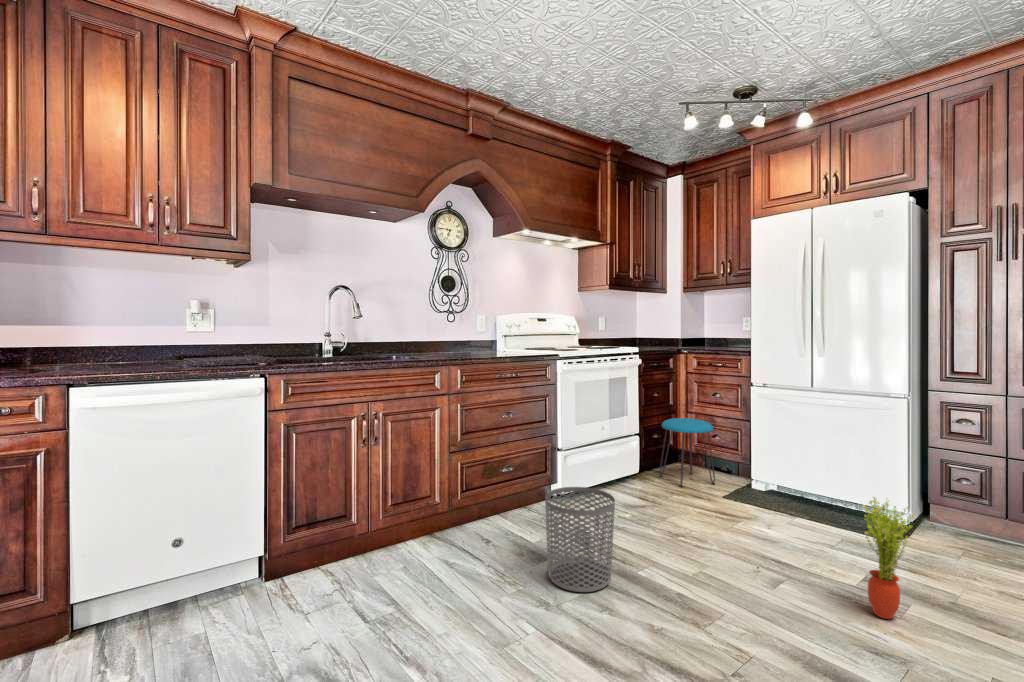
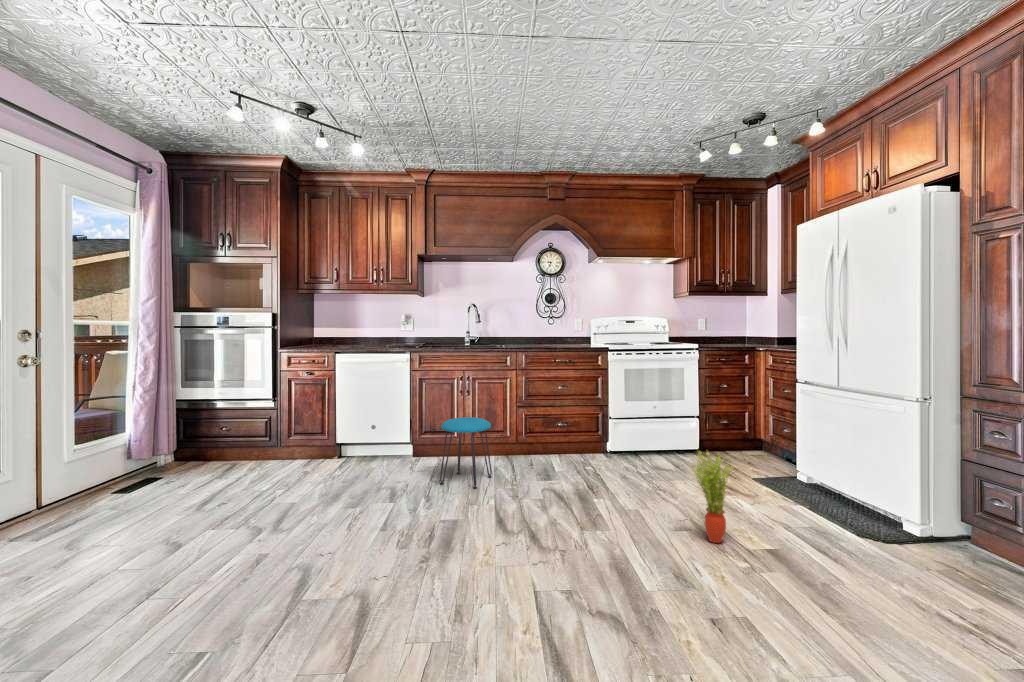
stool: present [660,418,715,487] -> present [440,417,492,489]
waste bin: present [545,487,615,592] -> none [529,429,572,490]

